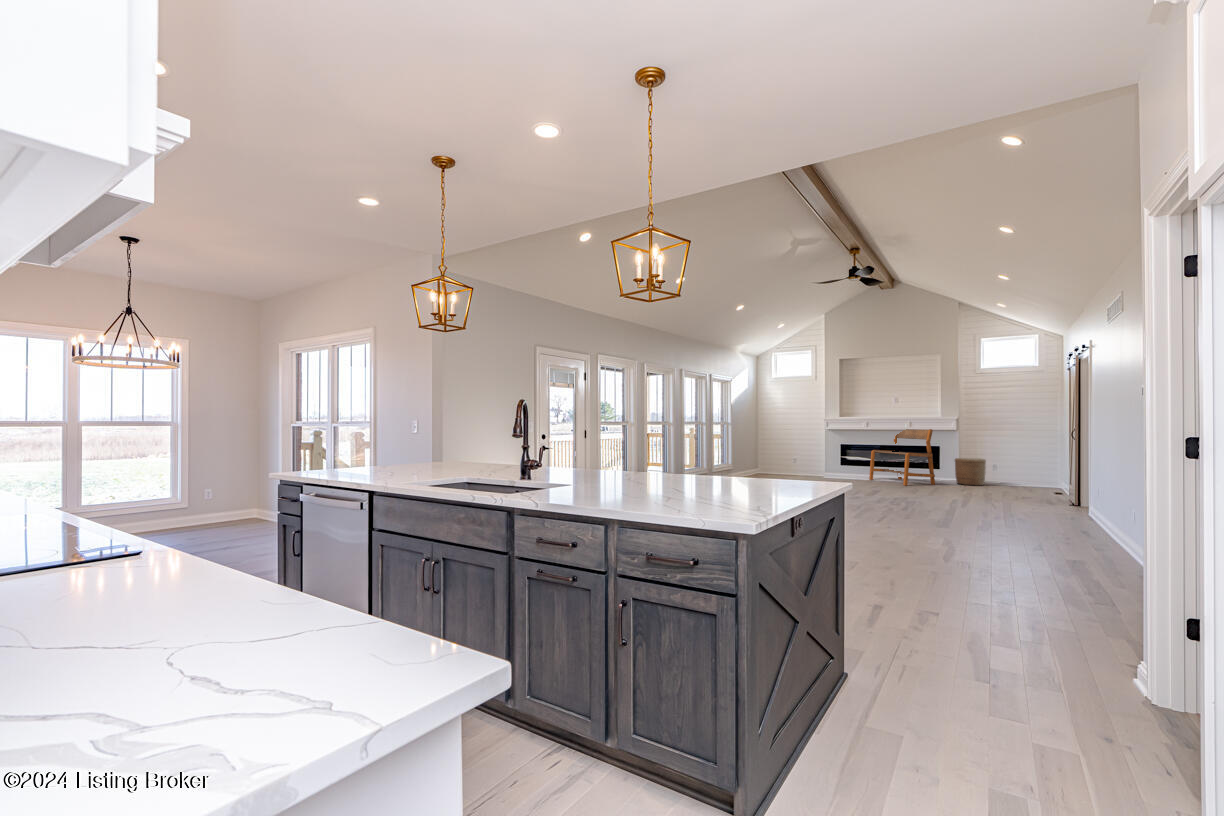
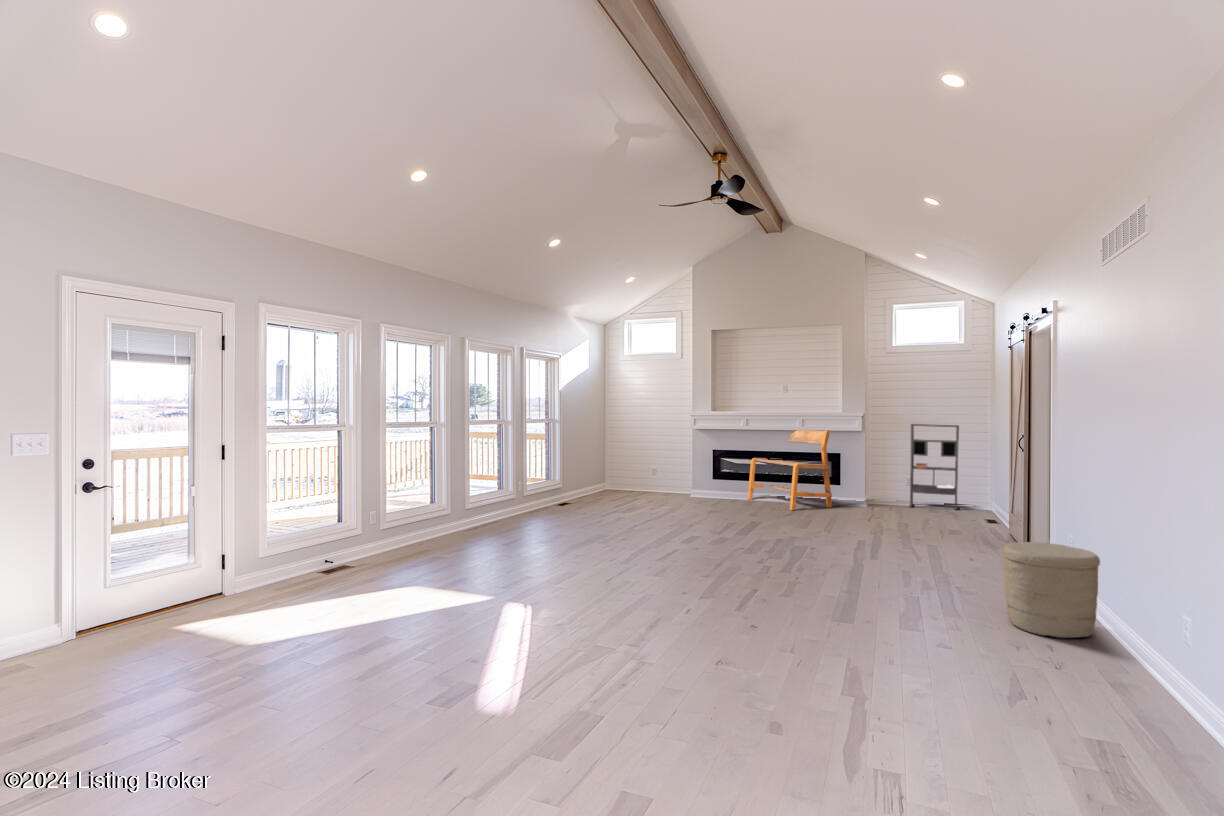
bookshelf: none [996,425,1034,487] -> present [910,424,959,510]
woven basket: present [955,458,986,486] -> present [1003,542,1100,638]

